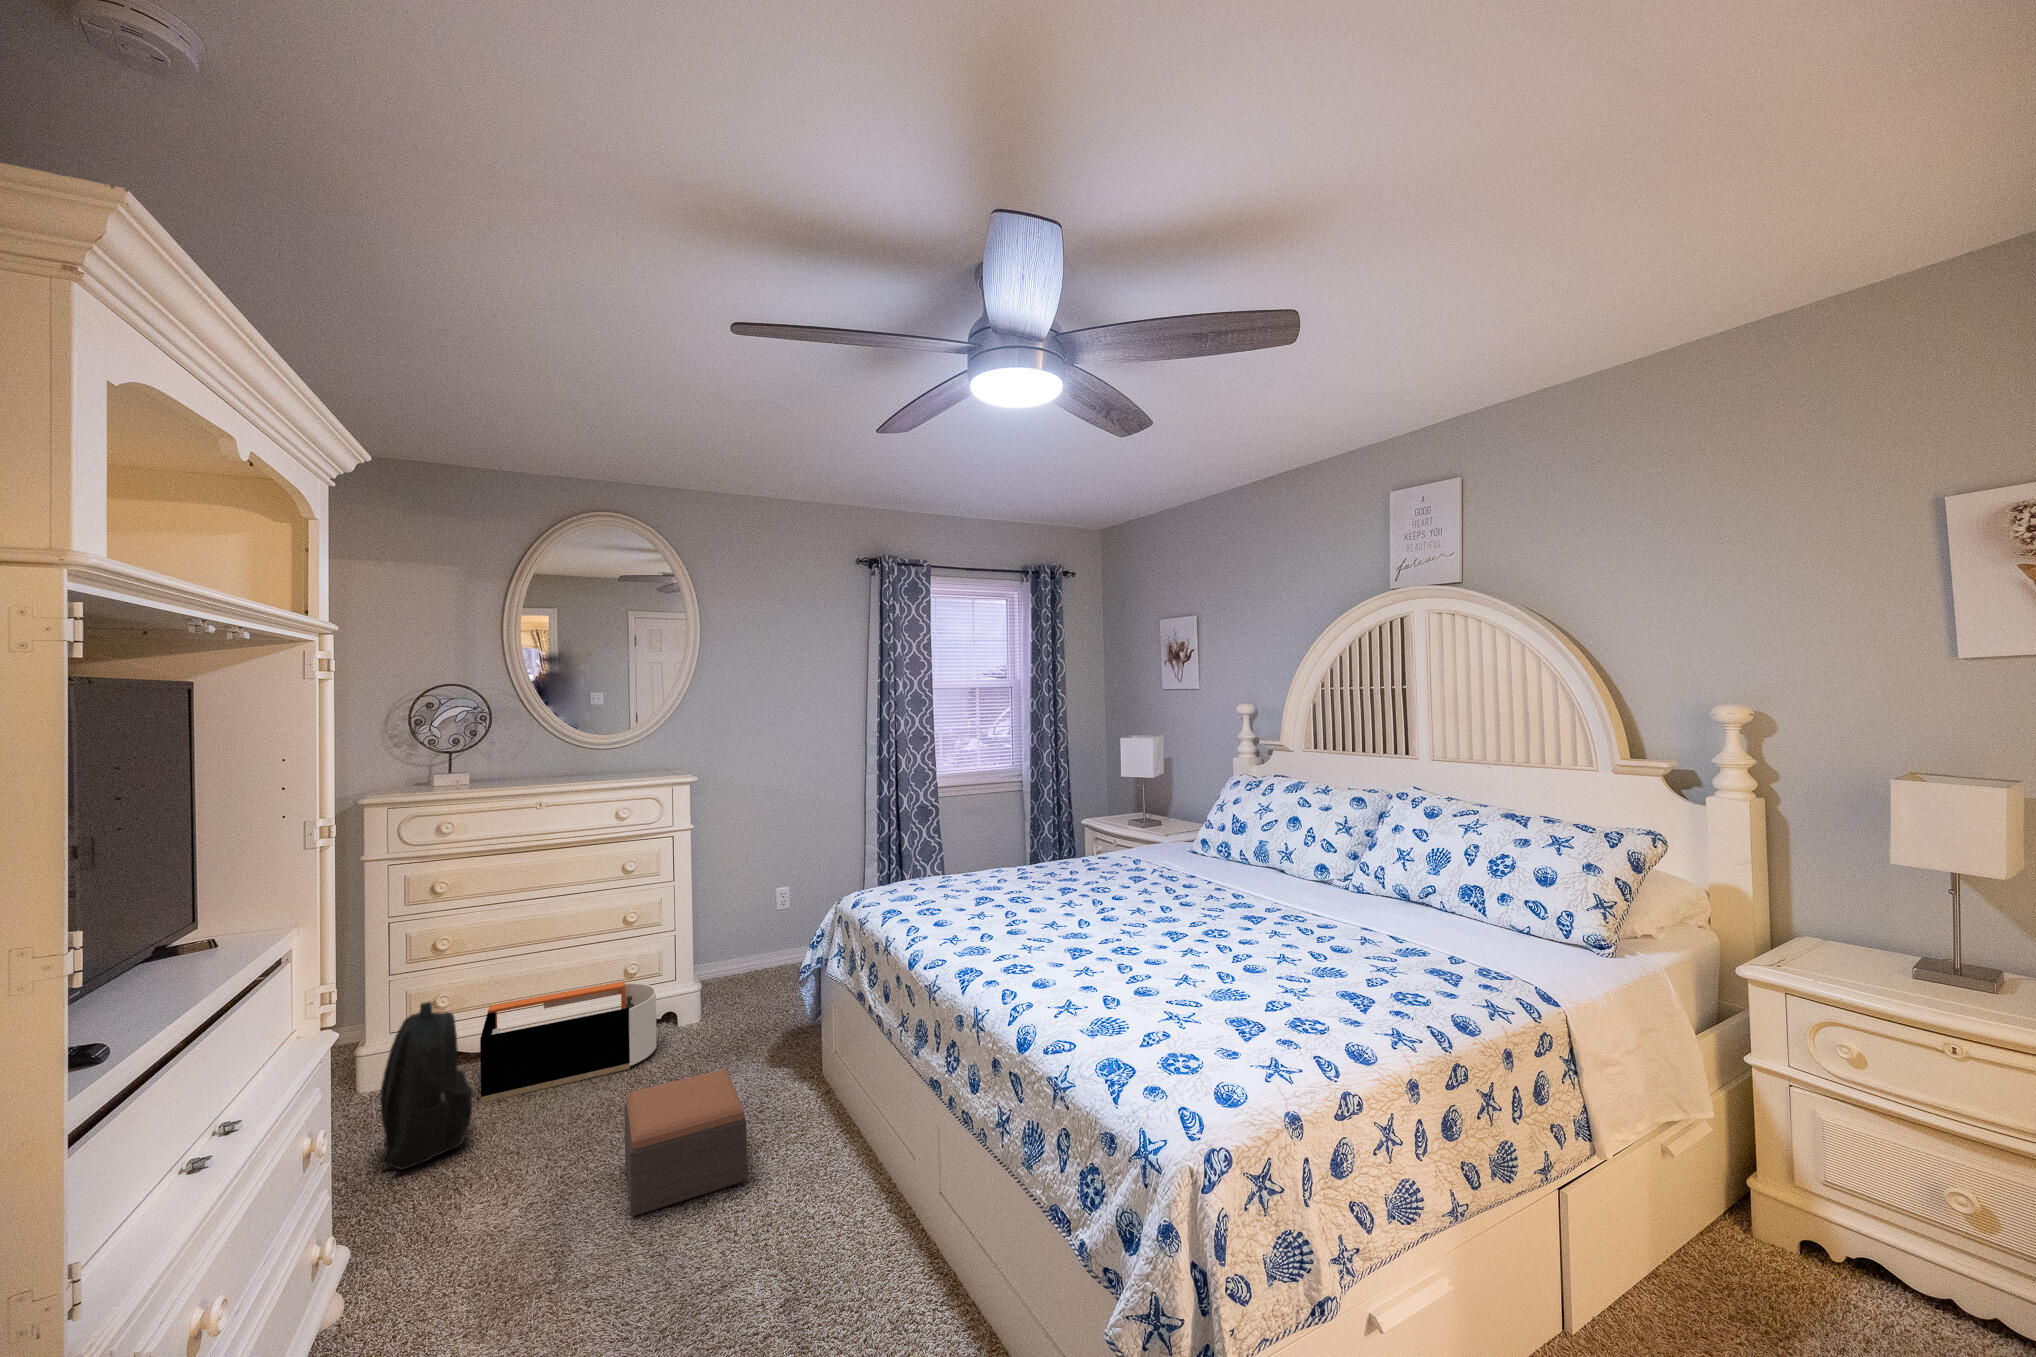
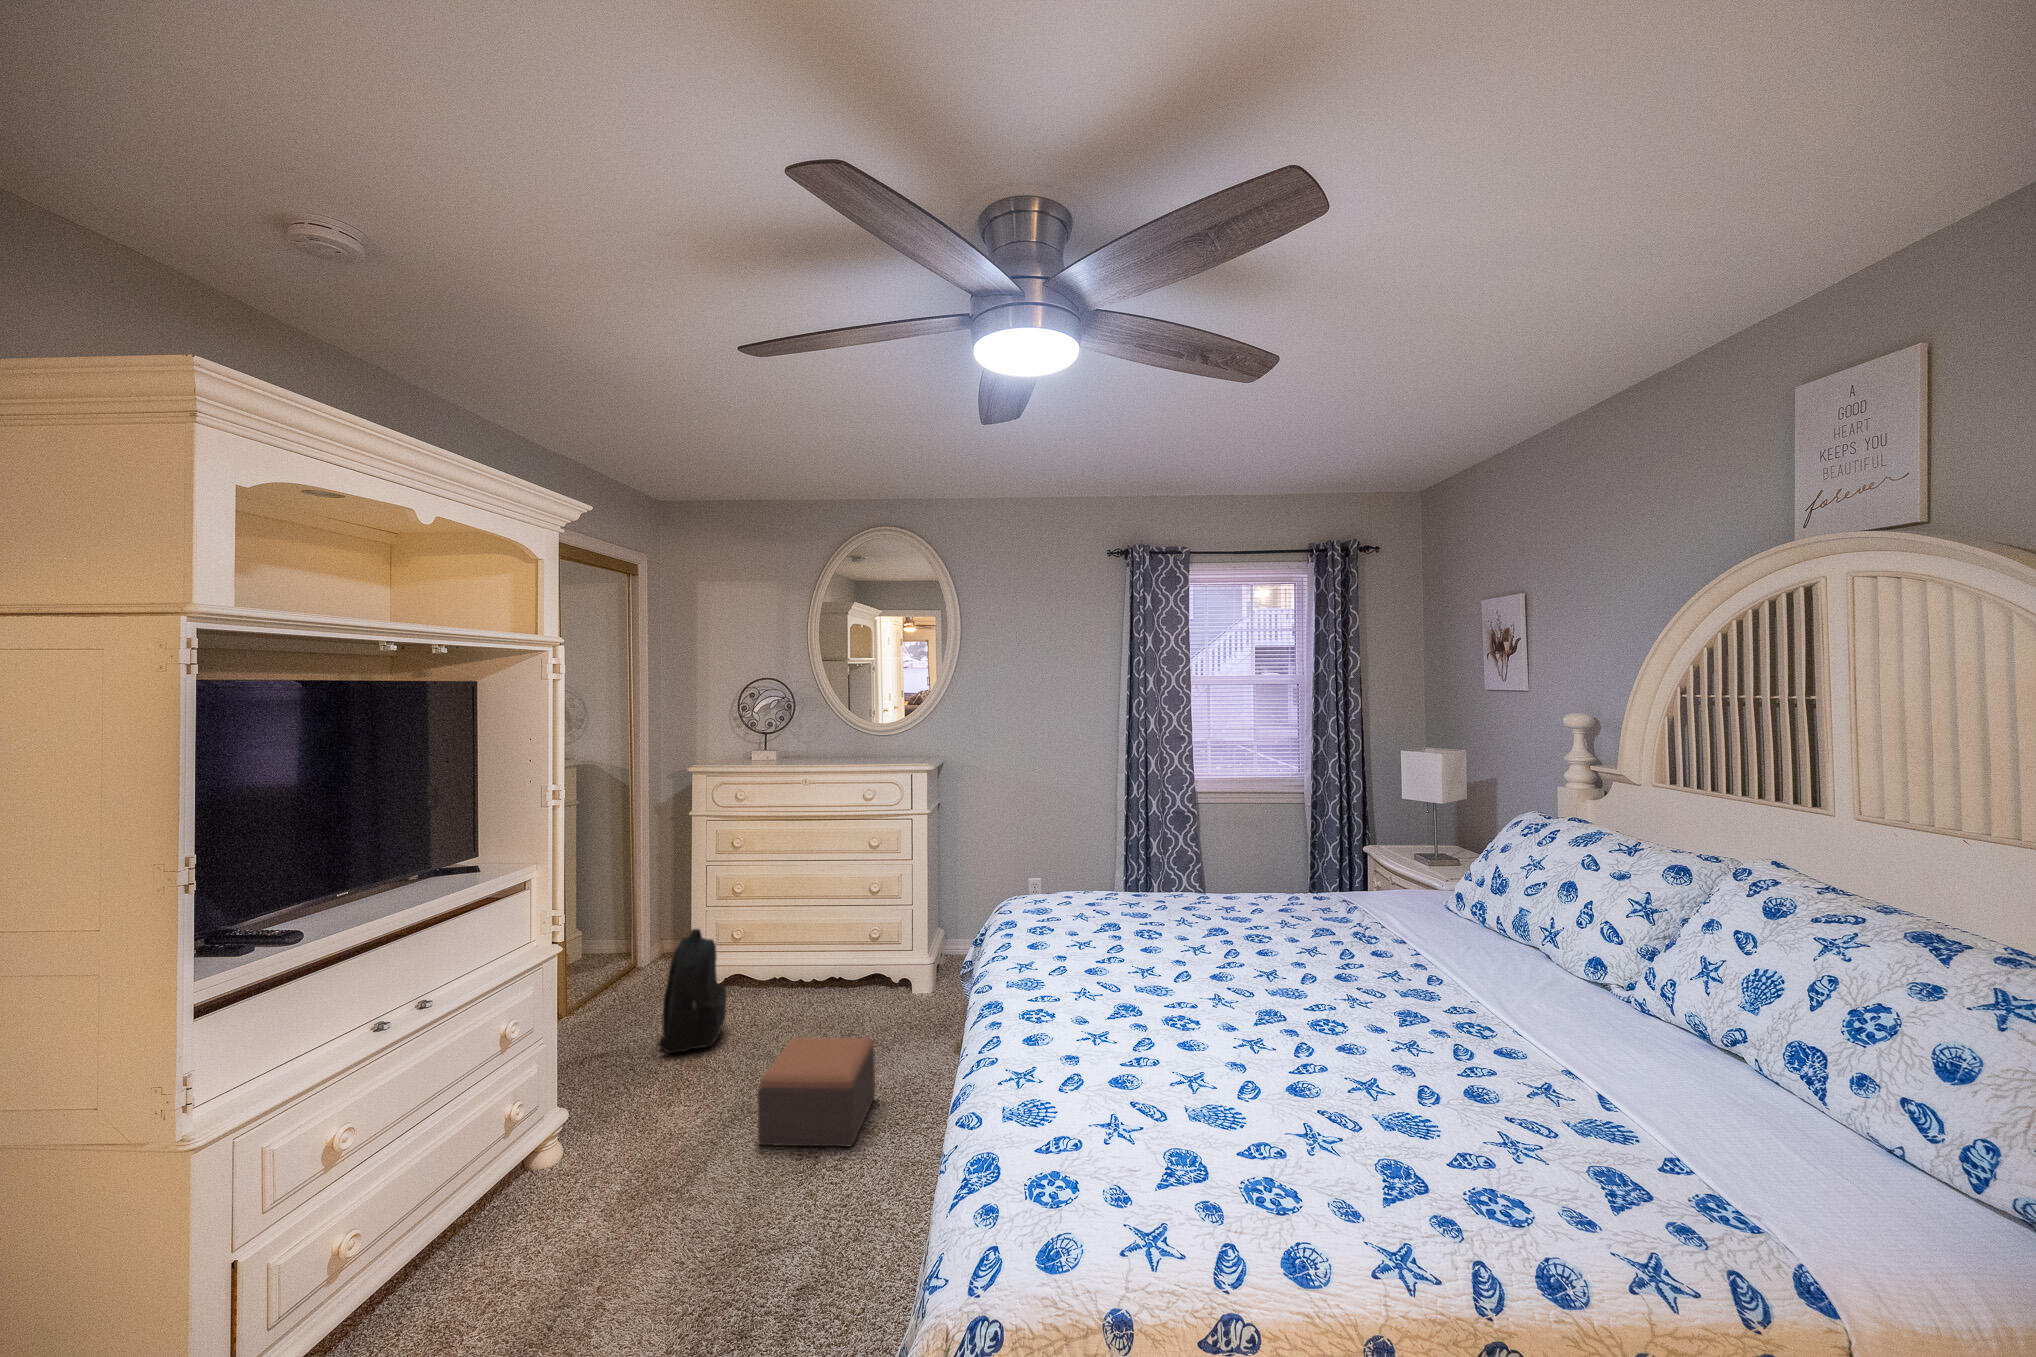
storage bin: present [480,981,657,1103] -> none [747,940,886,1017]

